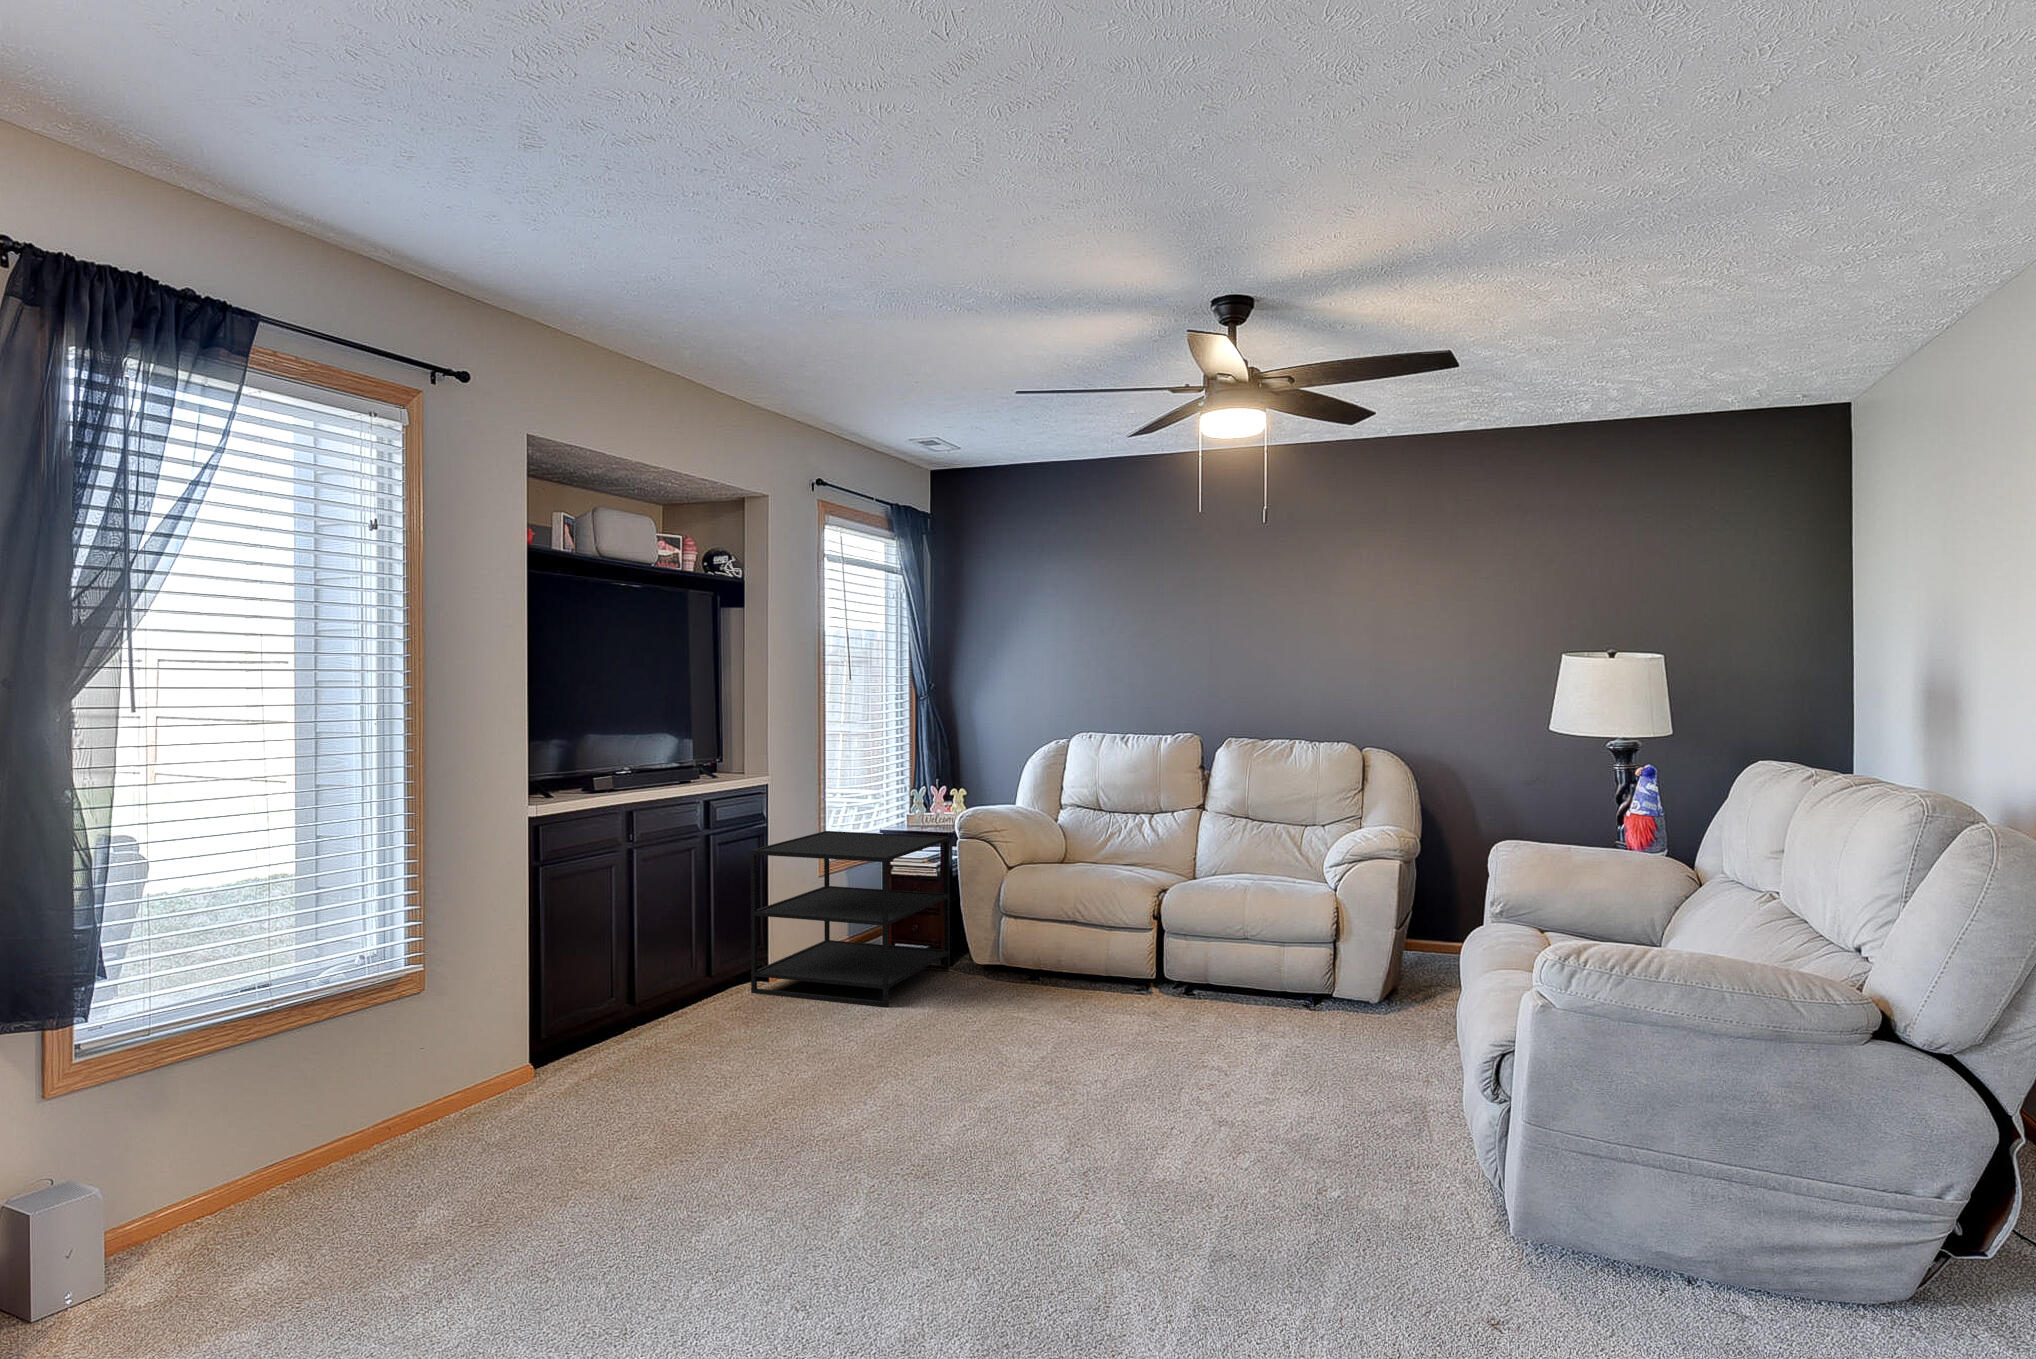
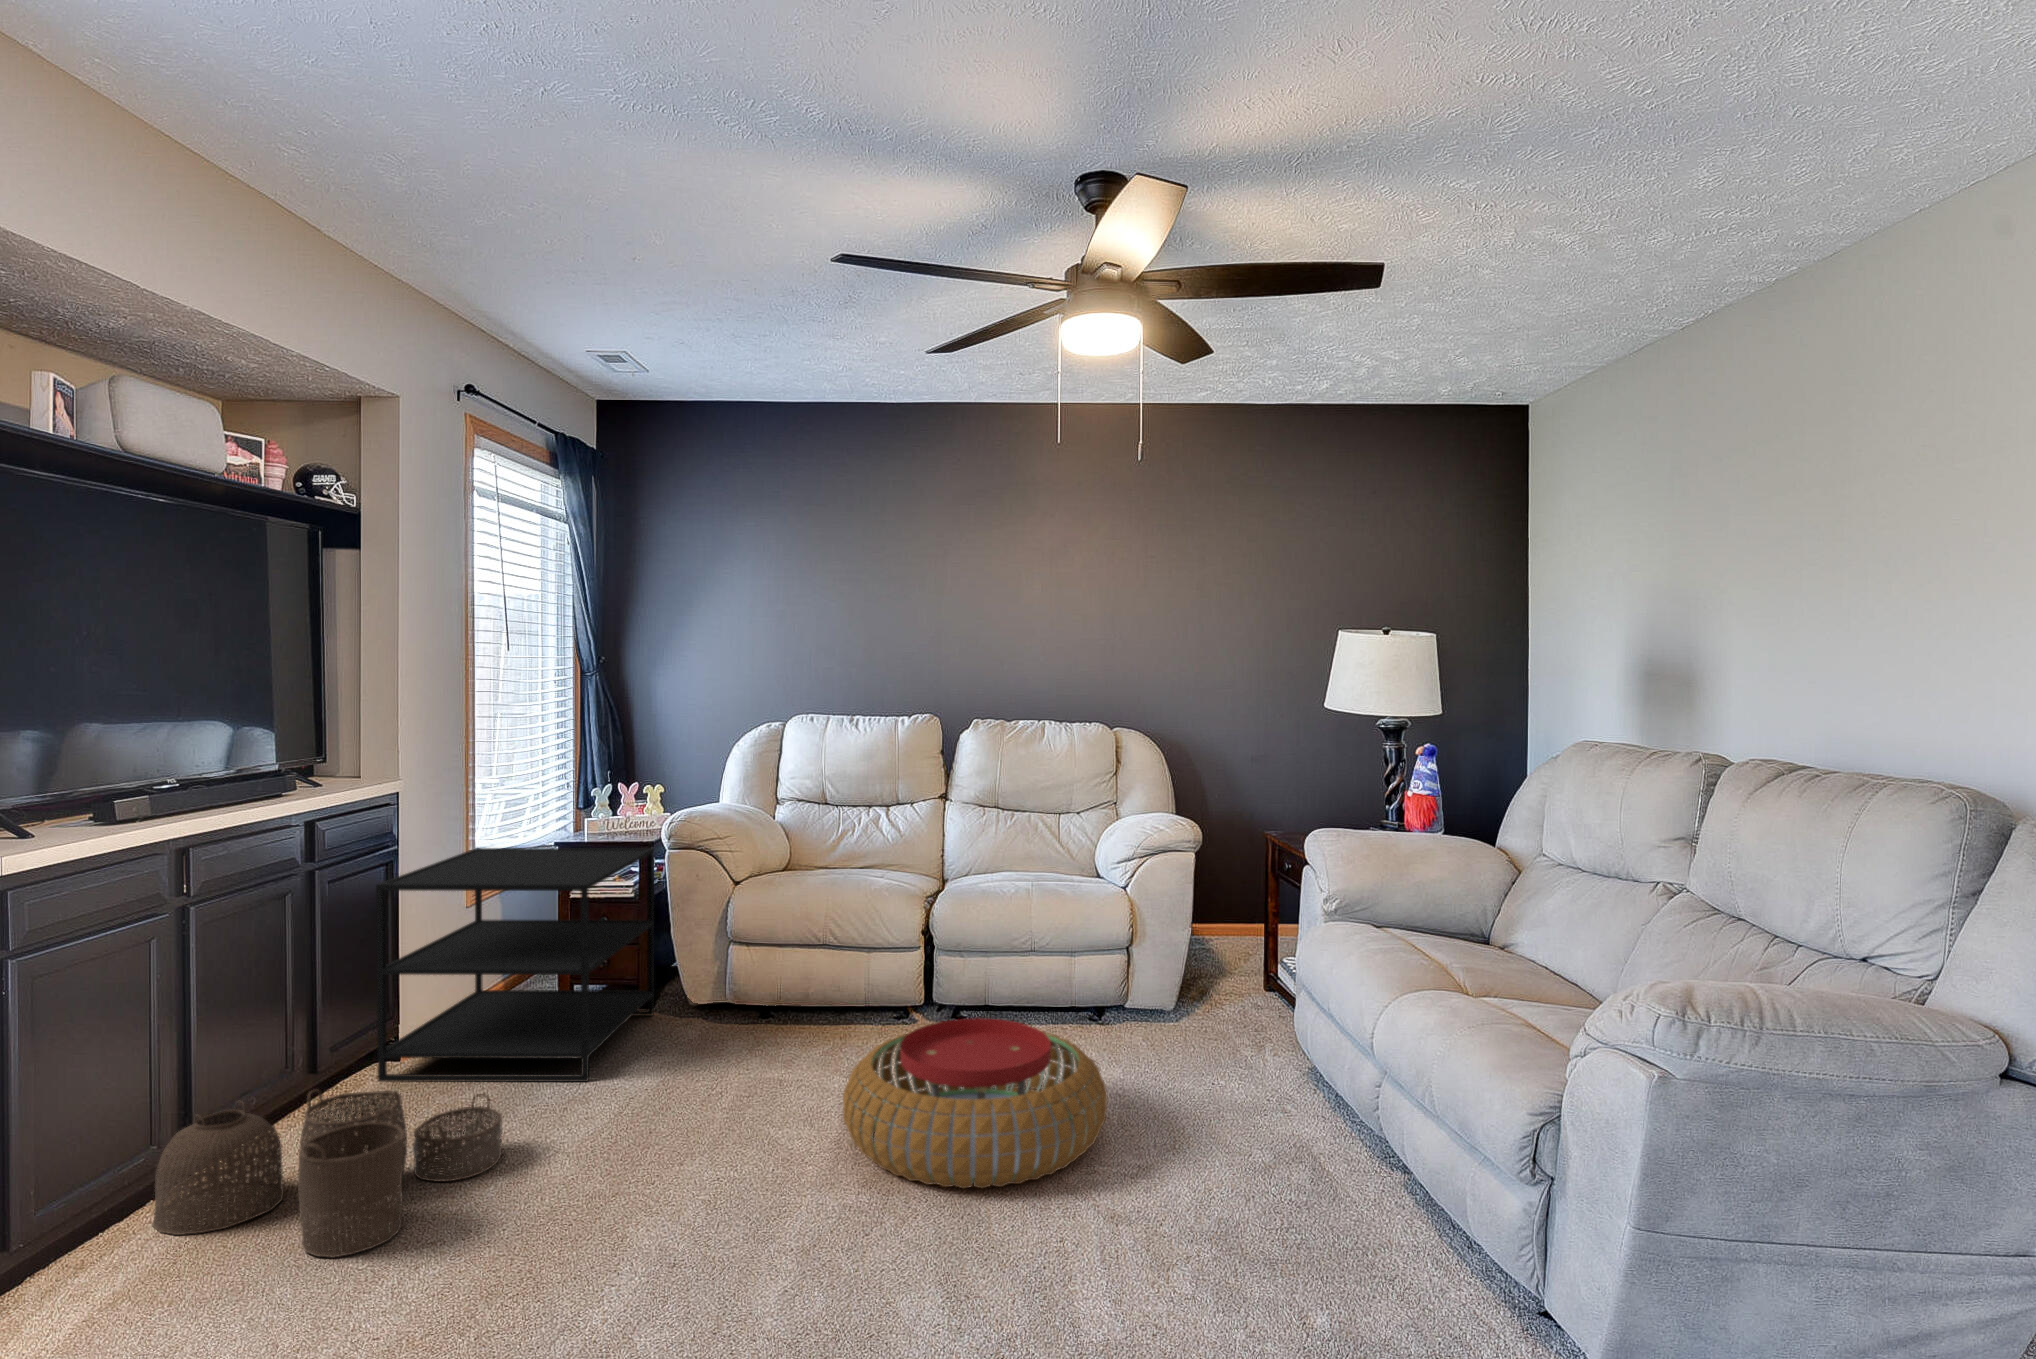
woven basket: none [609,979,817,1083] -> present [152,1089,502,1257]
pouf: none [1050,980,1263,1103] -> present [843,1018,1107,1188]

